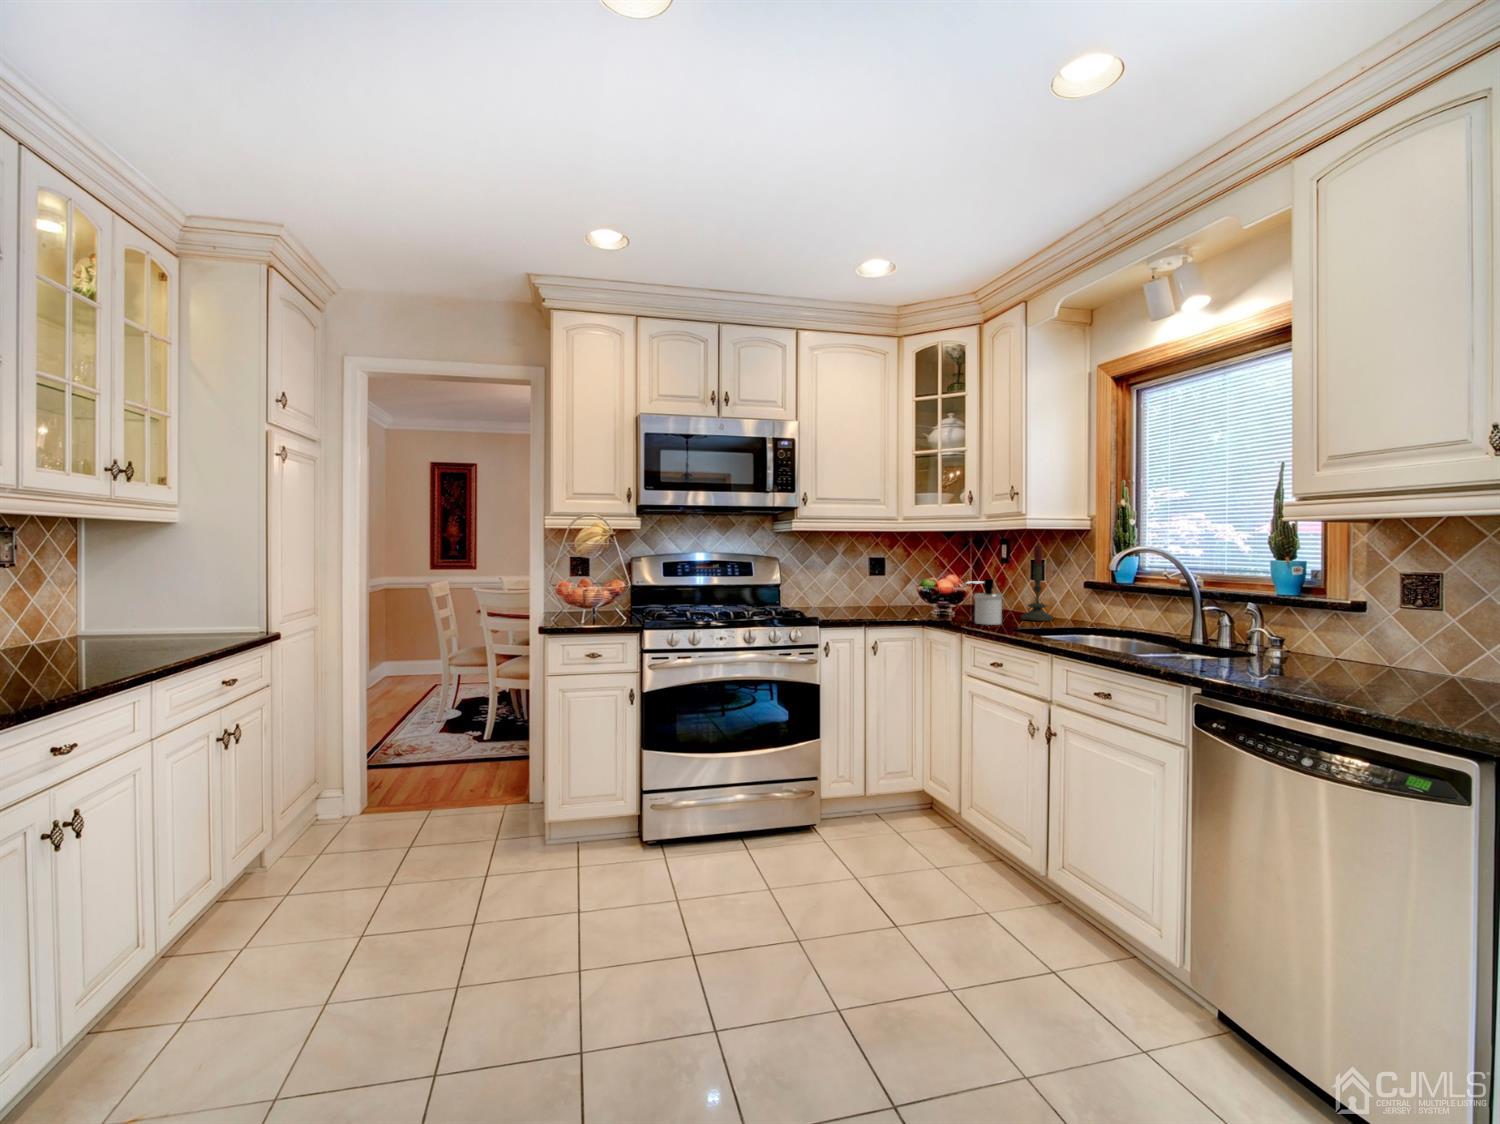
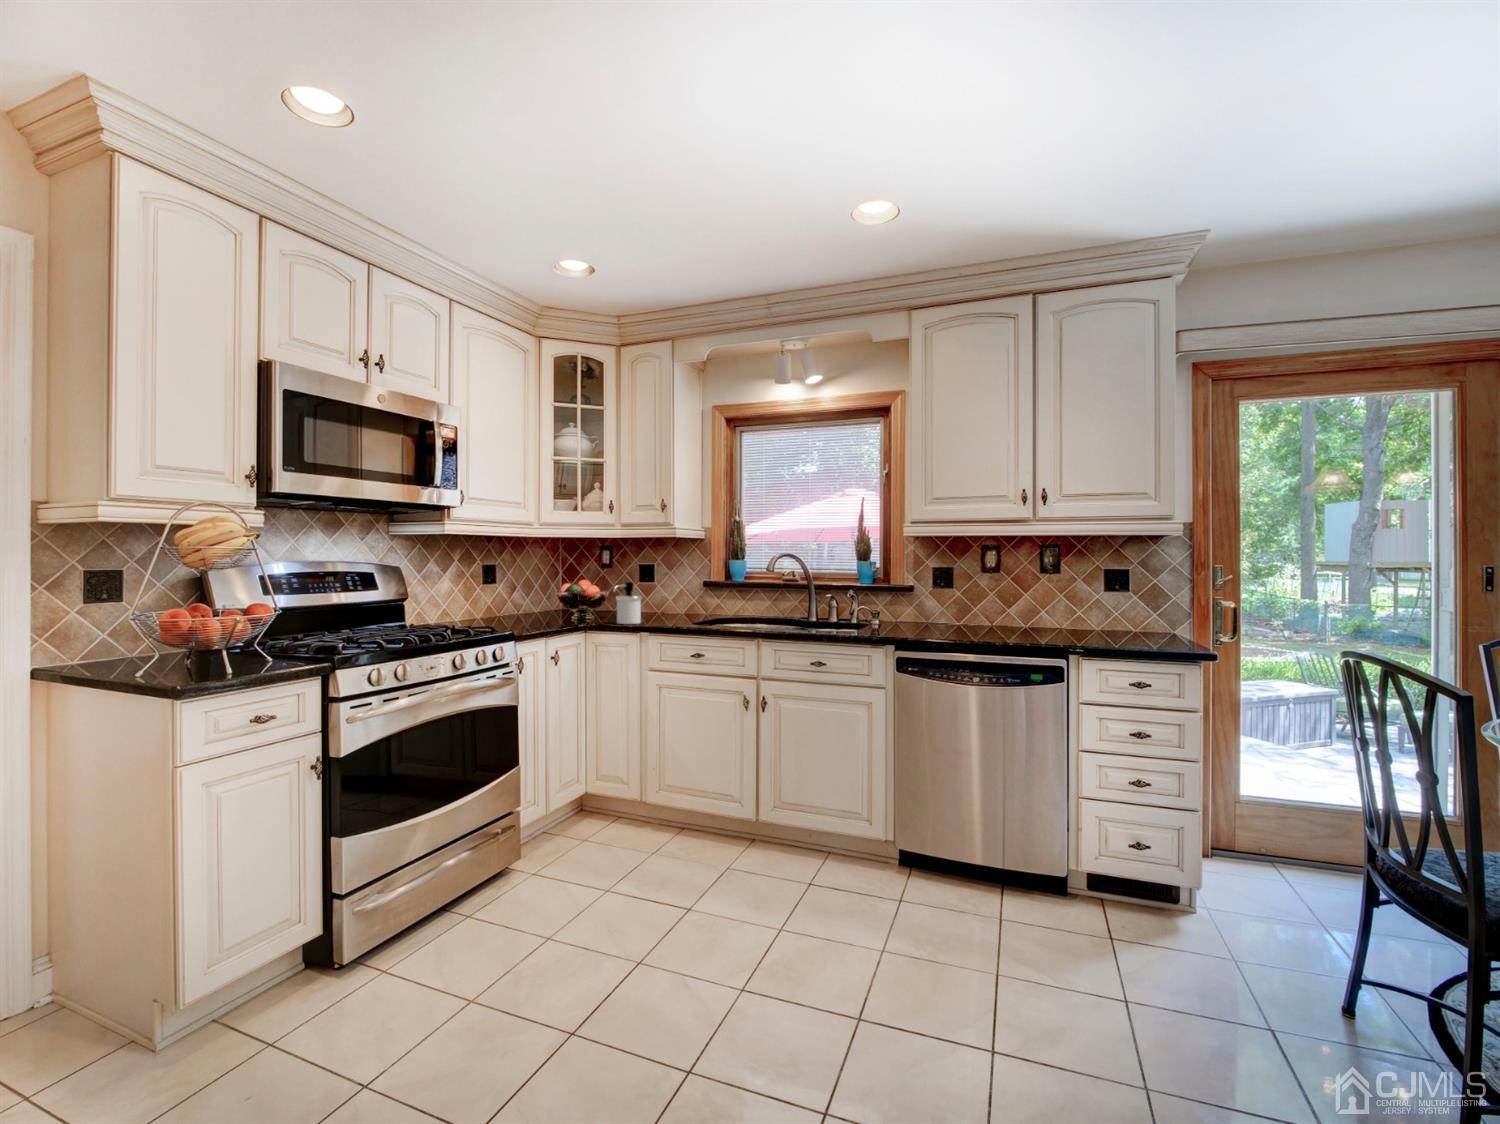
candle: present [1021,545,1053,621] -> none [639,550,666,618]

